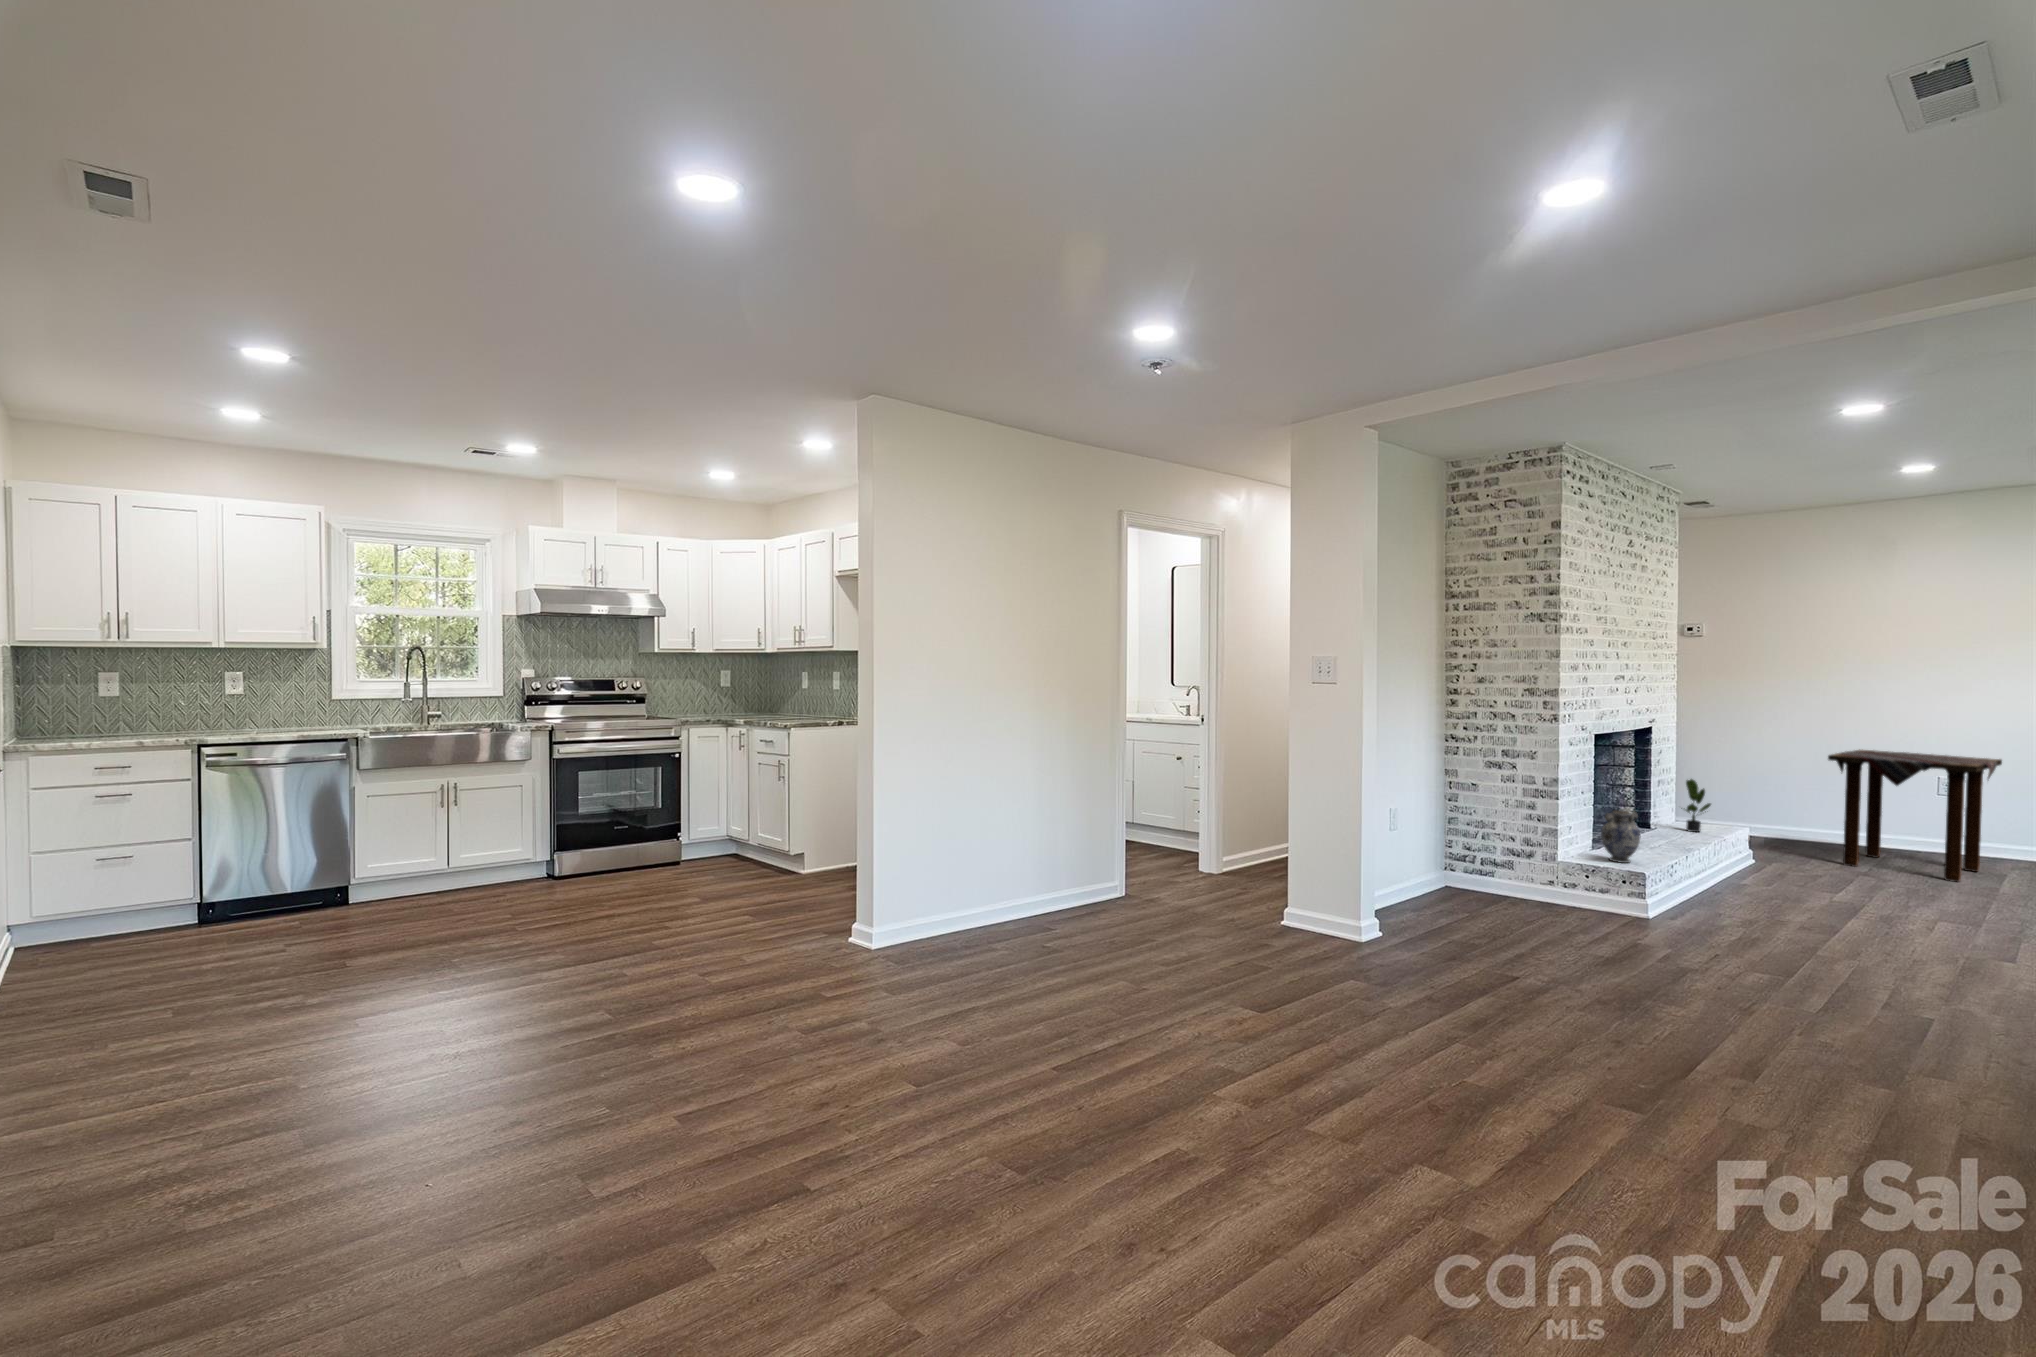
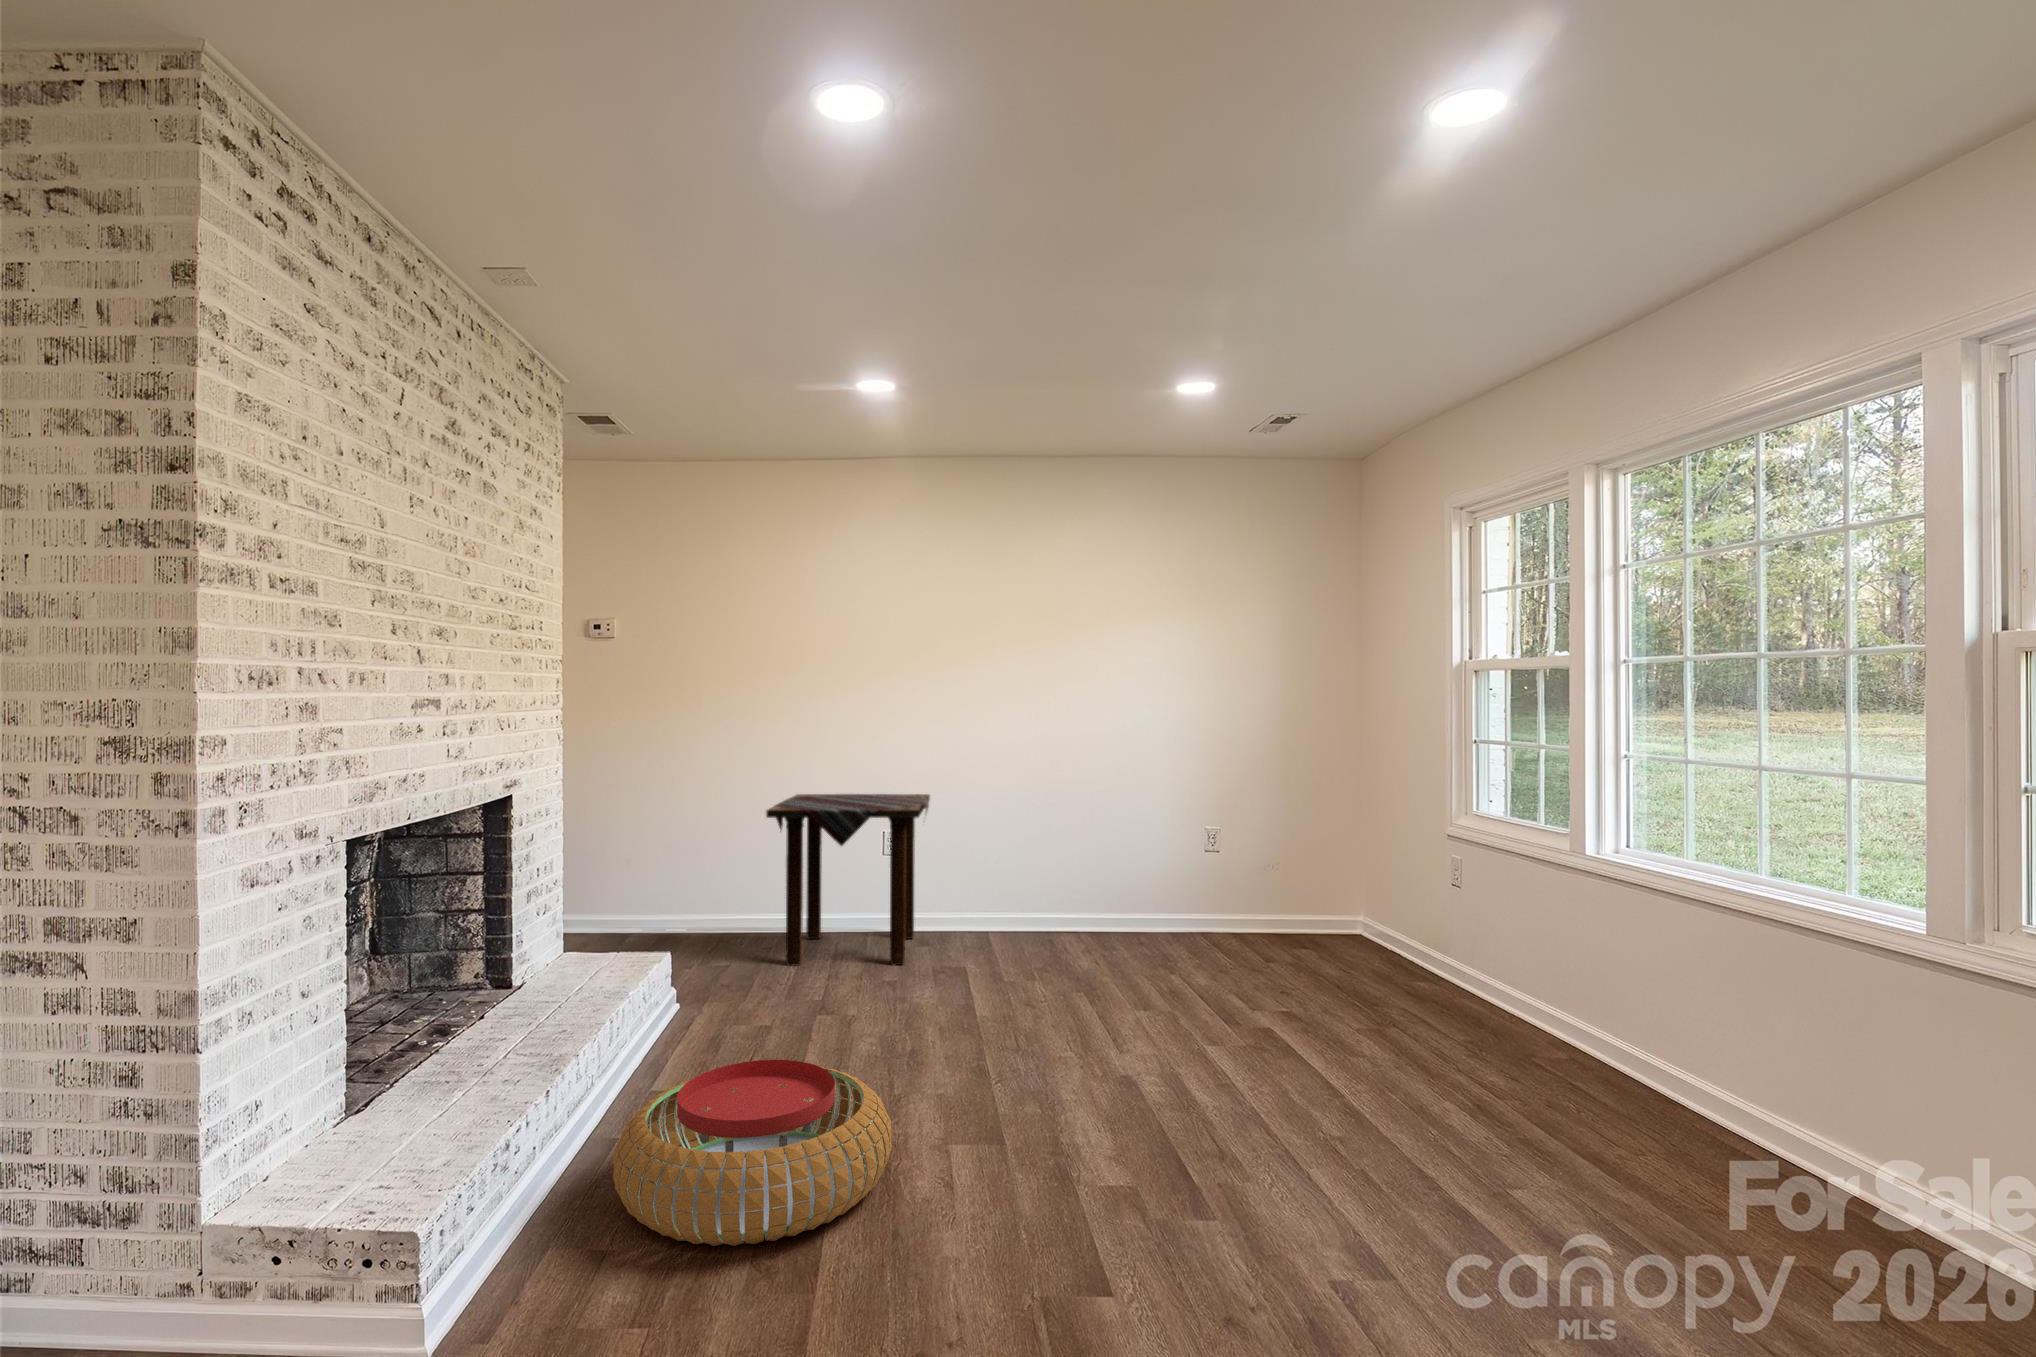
potted plant: present [1681,779,1711,832] -> none [563,879,616,977]
decorative vase: present [1601,810,1641,863] -> none [347,1015,442,1157]
pouf: none [1723,870,1904,946] -> present [613,1060,892,1246]

